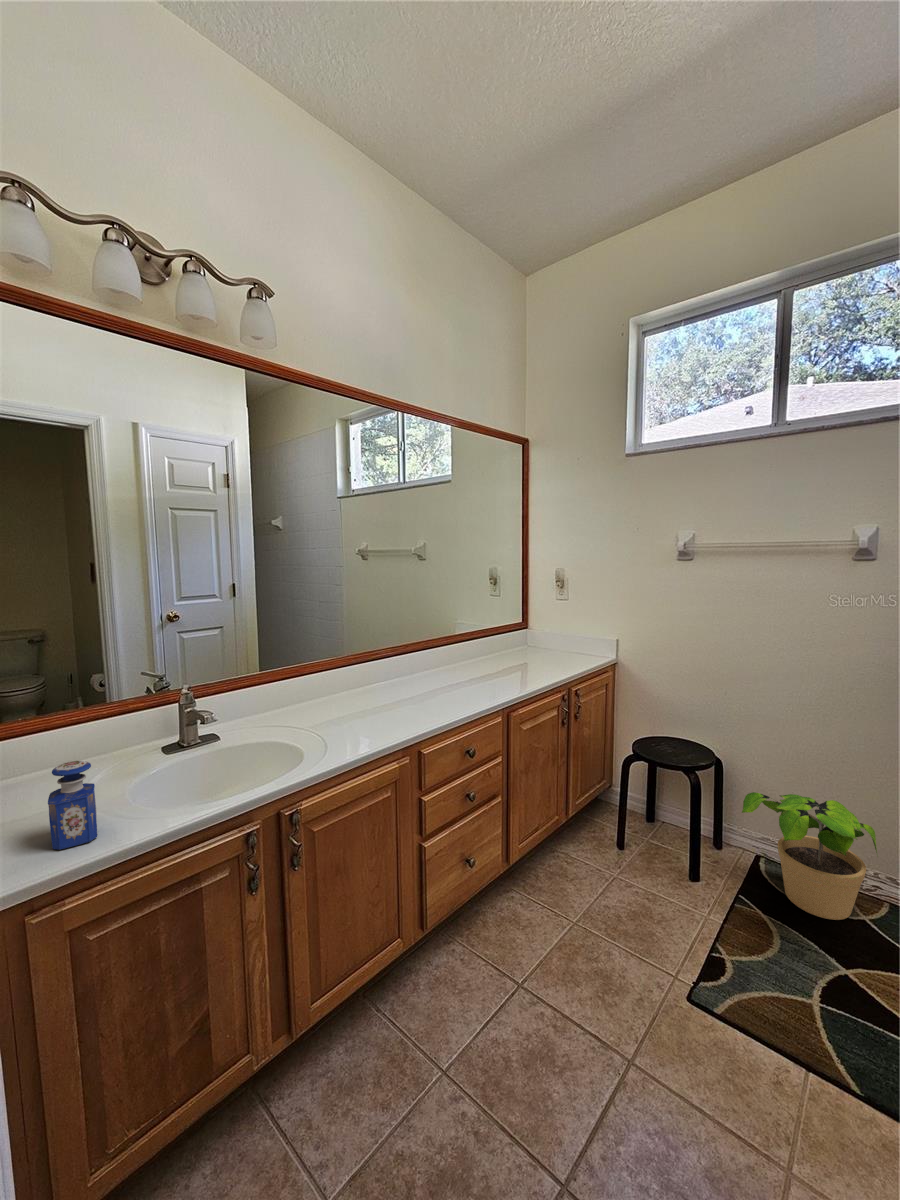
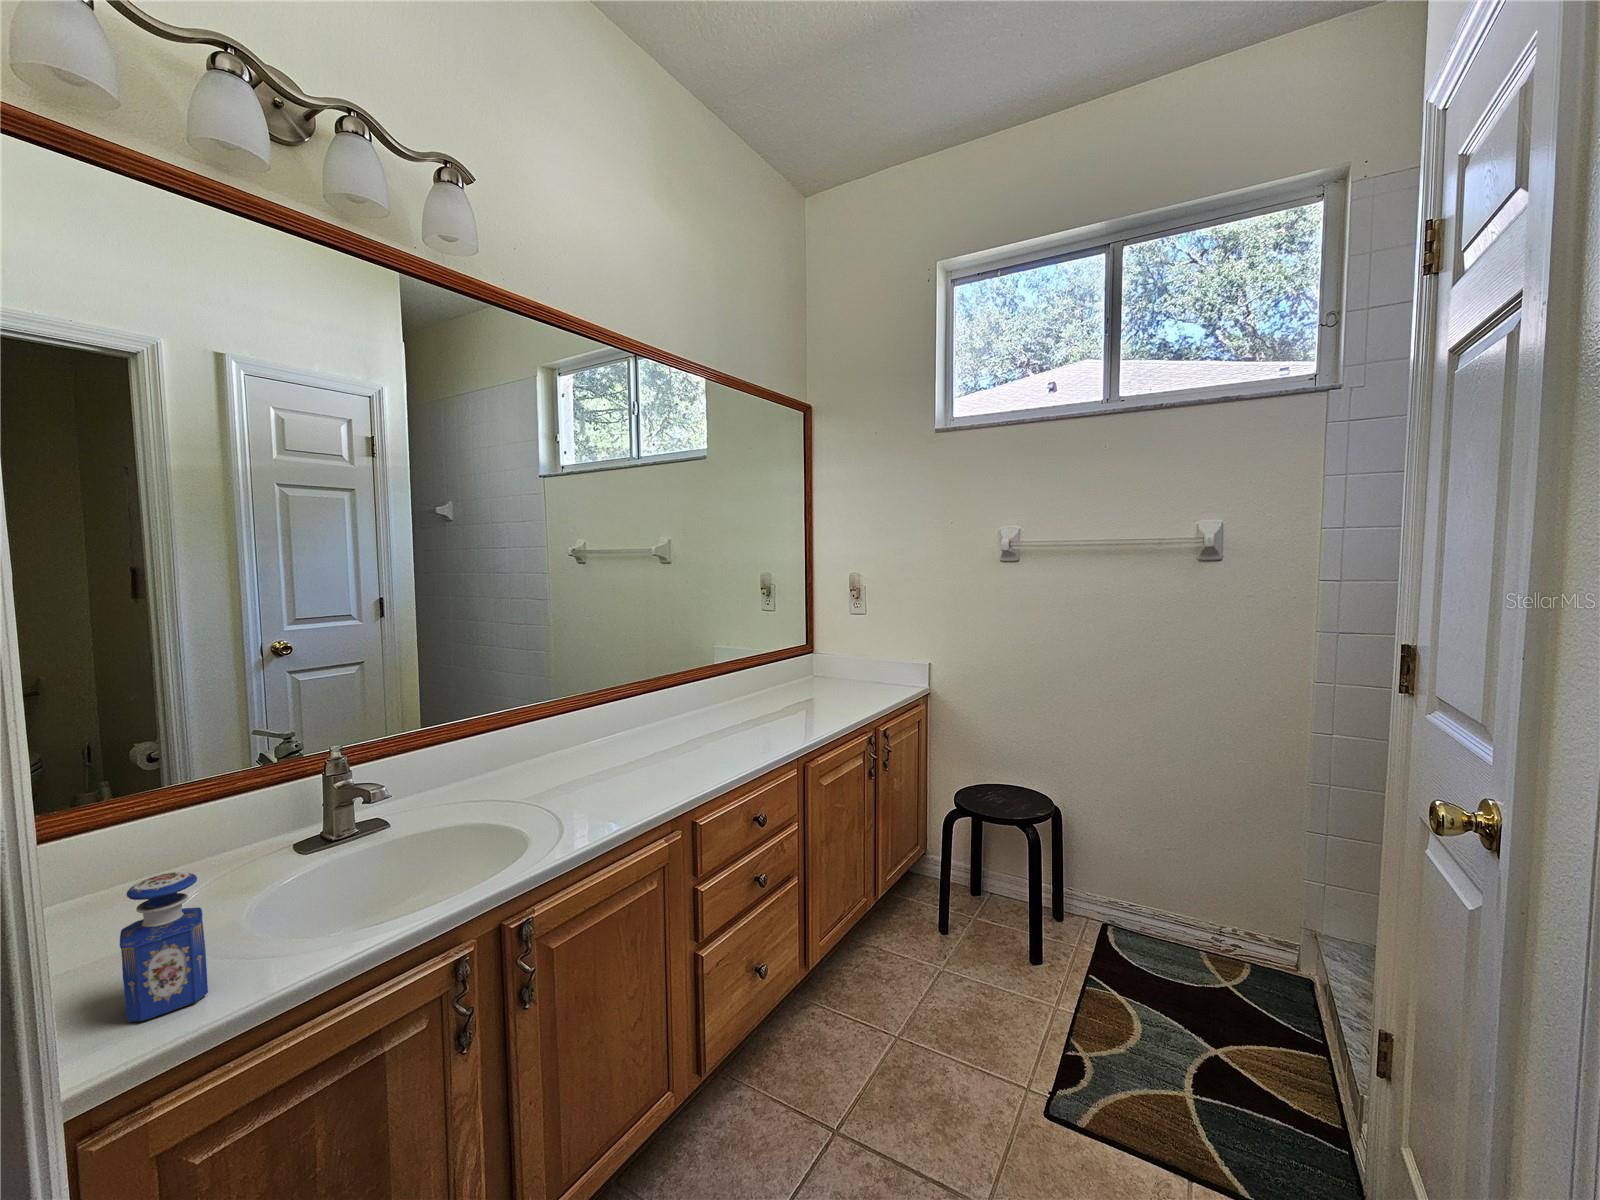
potted plant: present [742,792,877,920] -> none [1087,844,1240,991]

